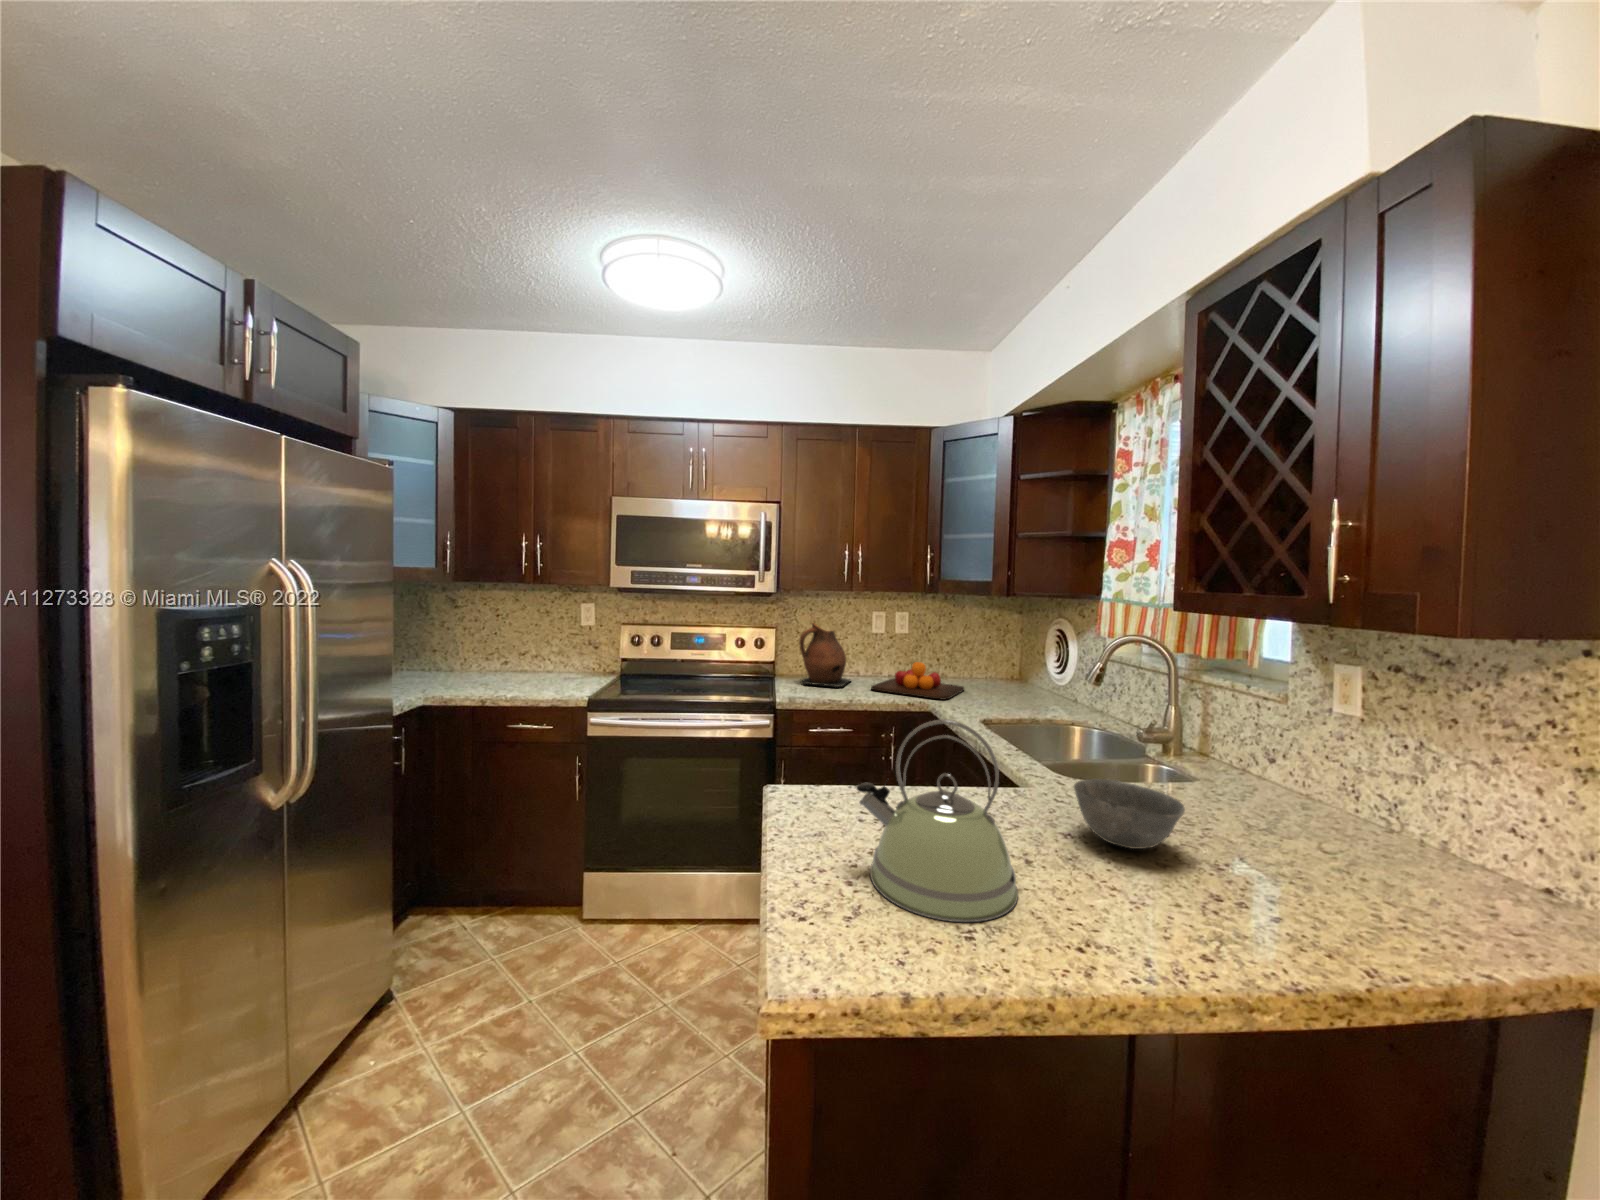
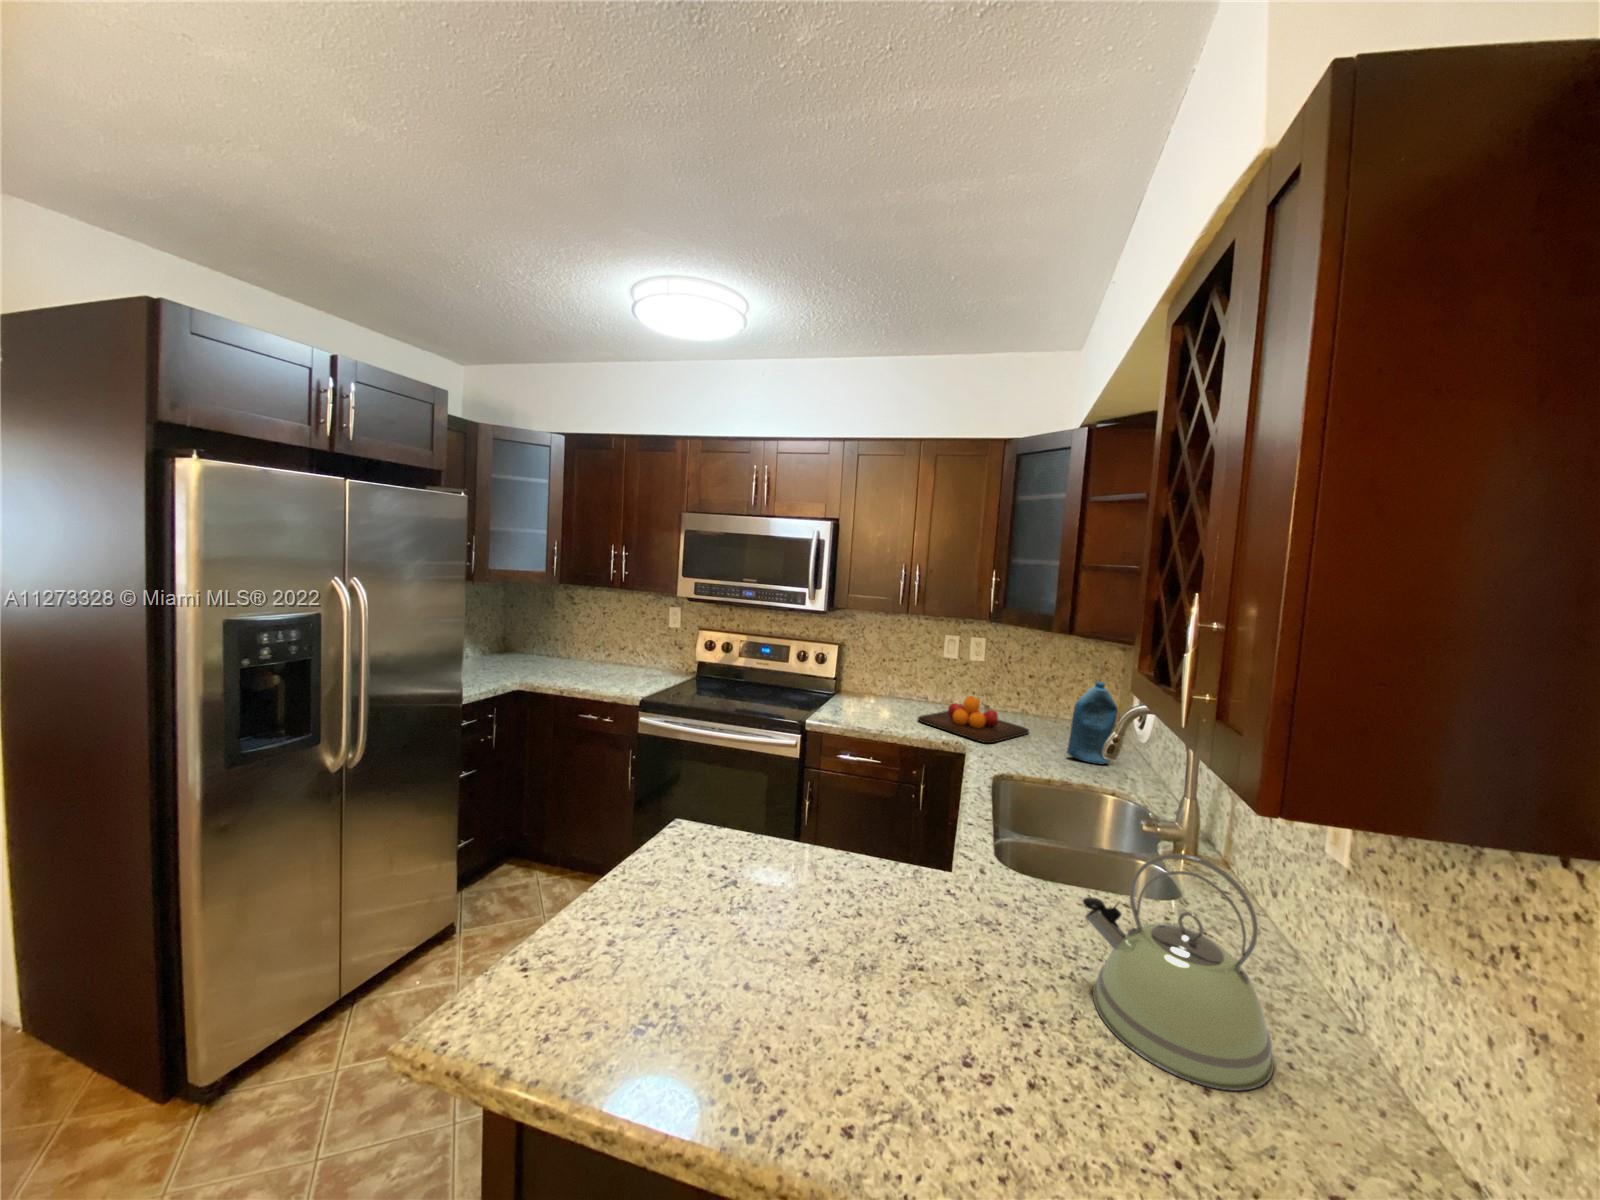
ceramic pitcher: present [799,623,851,687] -> none [852,642,911,714]
bottle: none [1012,635,1049,704] -> present [1067,681,1118,765]
kettle: present [856,719,1018,922] -> present [1083,853,1274,1091]
bowl: present [1074,779,1185,849] -> none [885,875,994,969]

